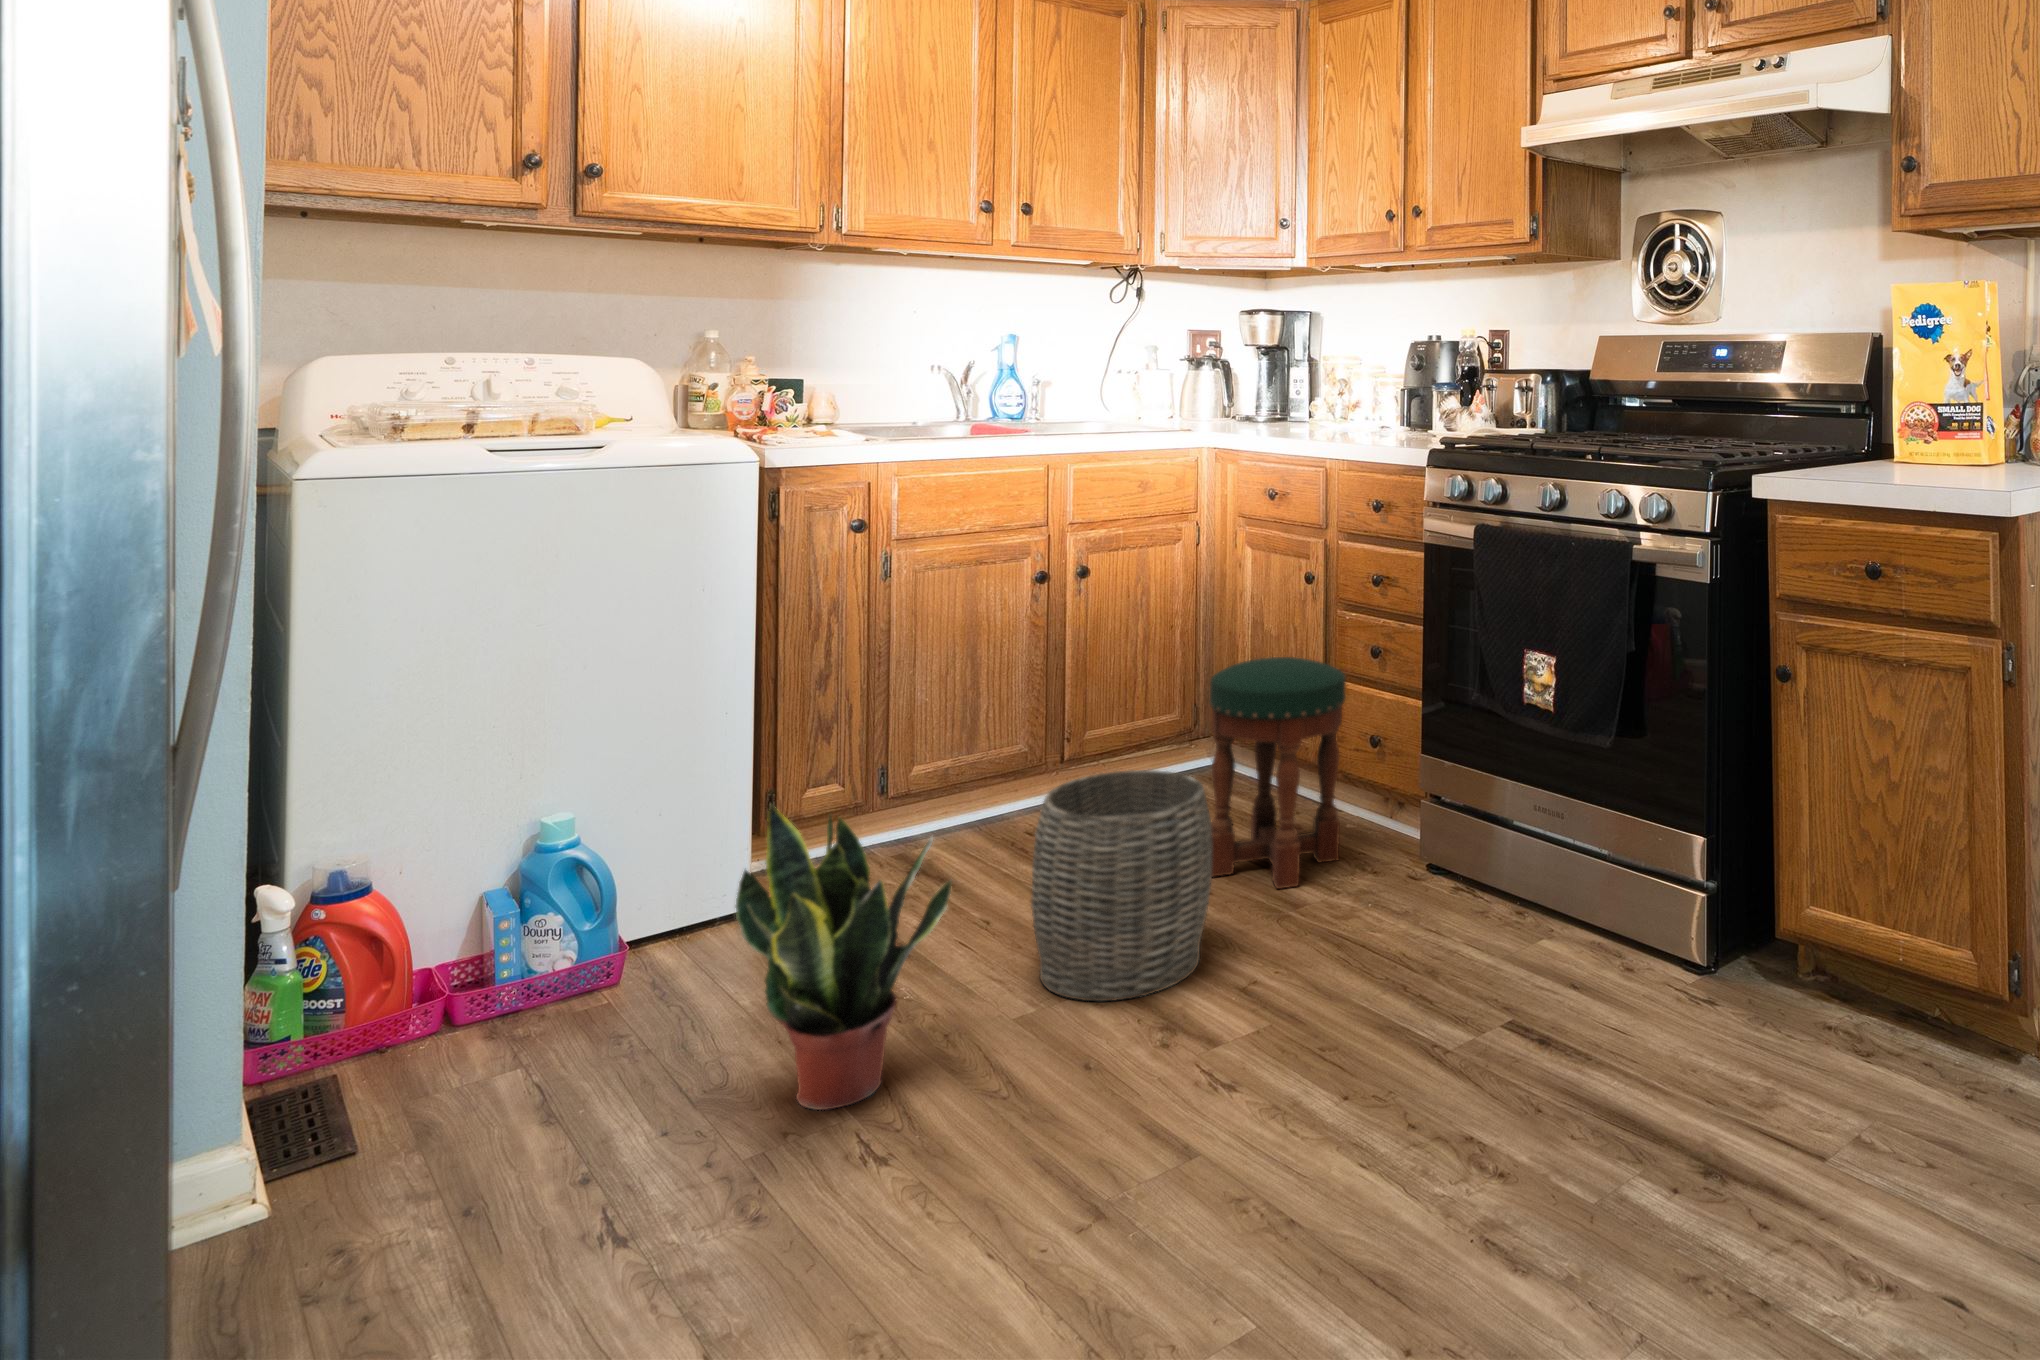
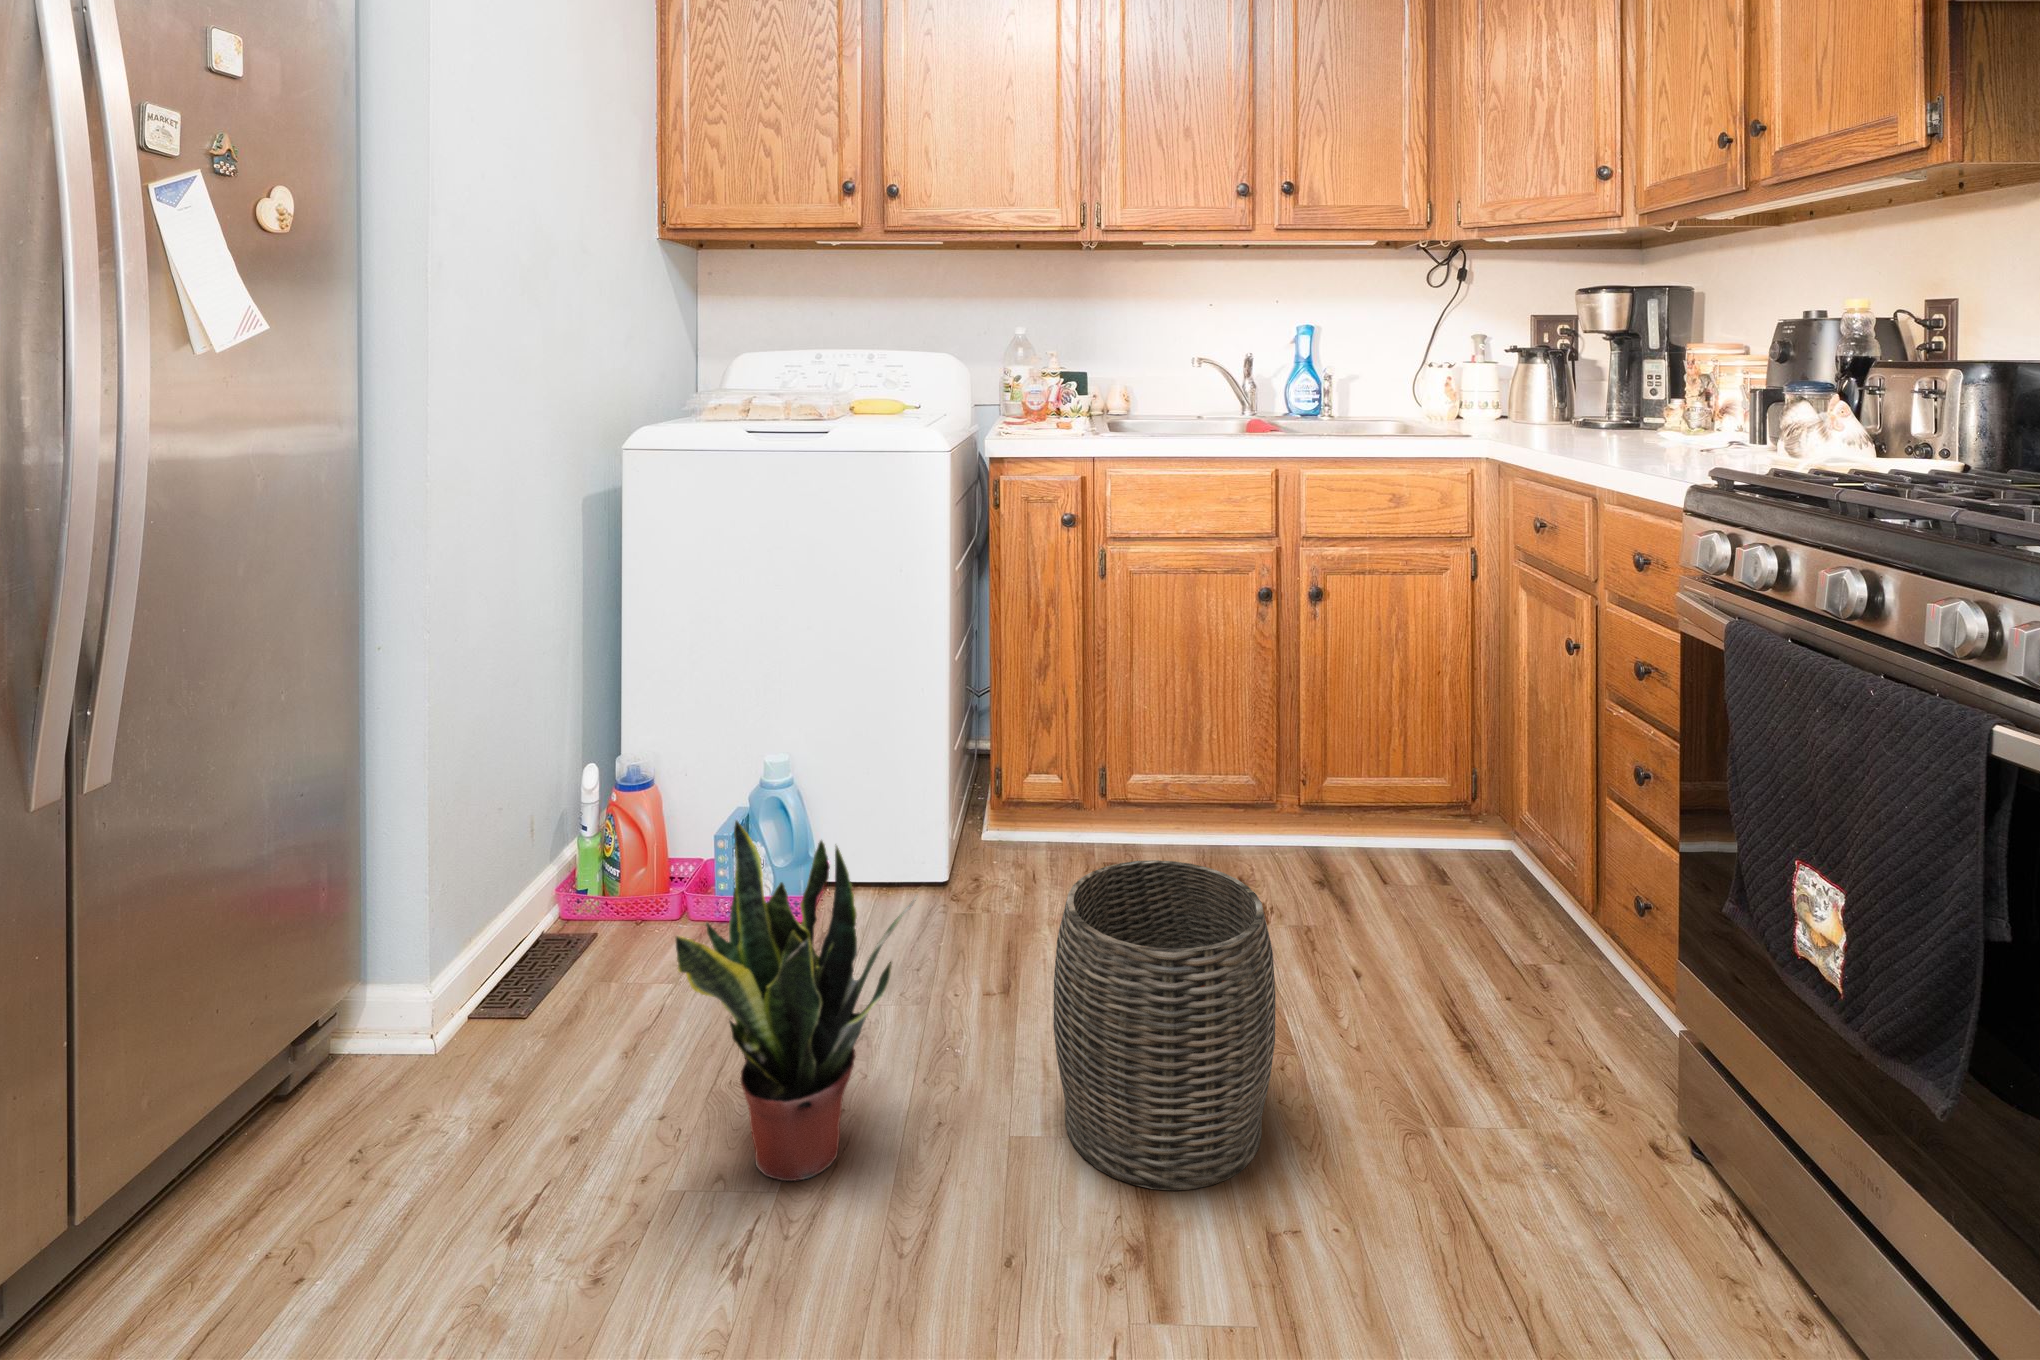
stool: present [1210,657,1346,889] -> none [1363,750,1558,1095]

